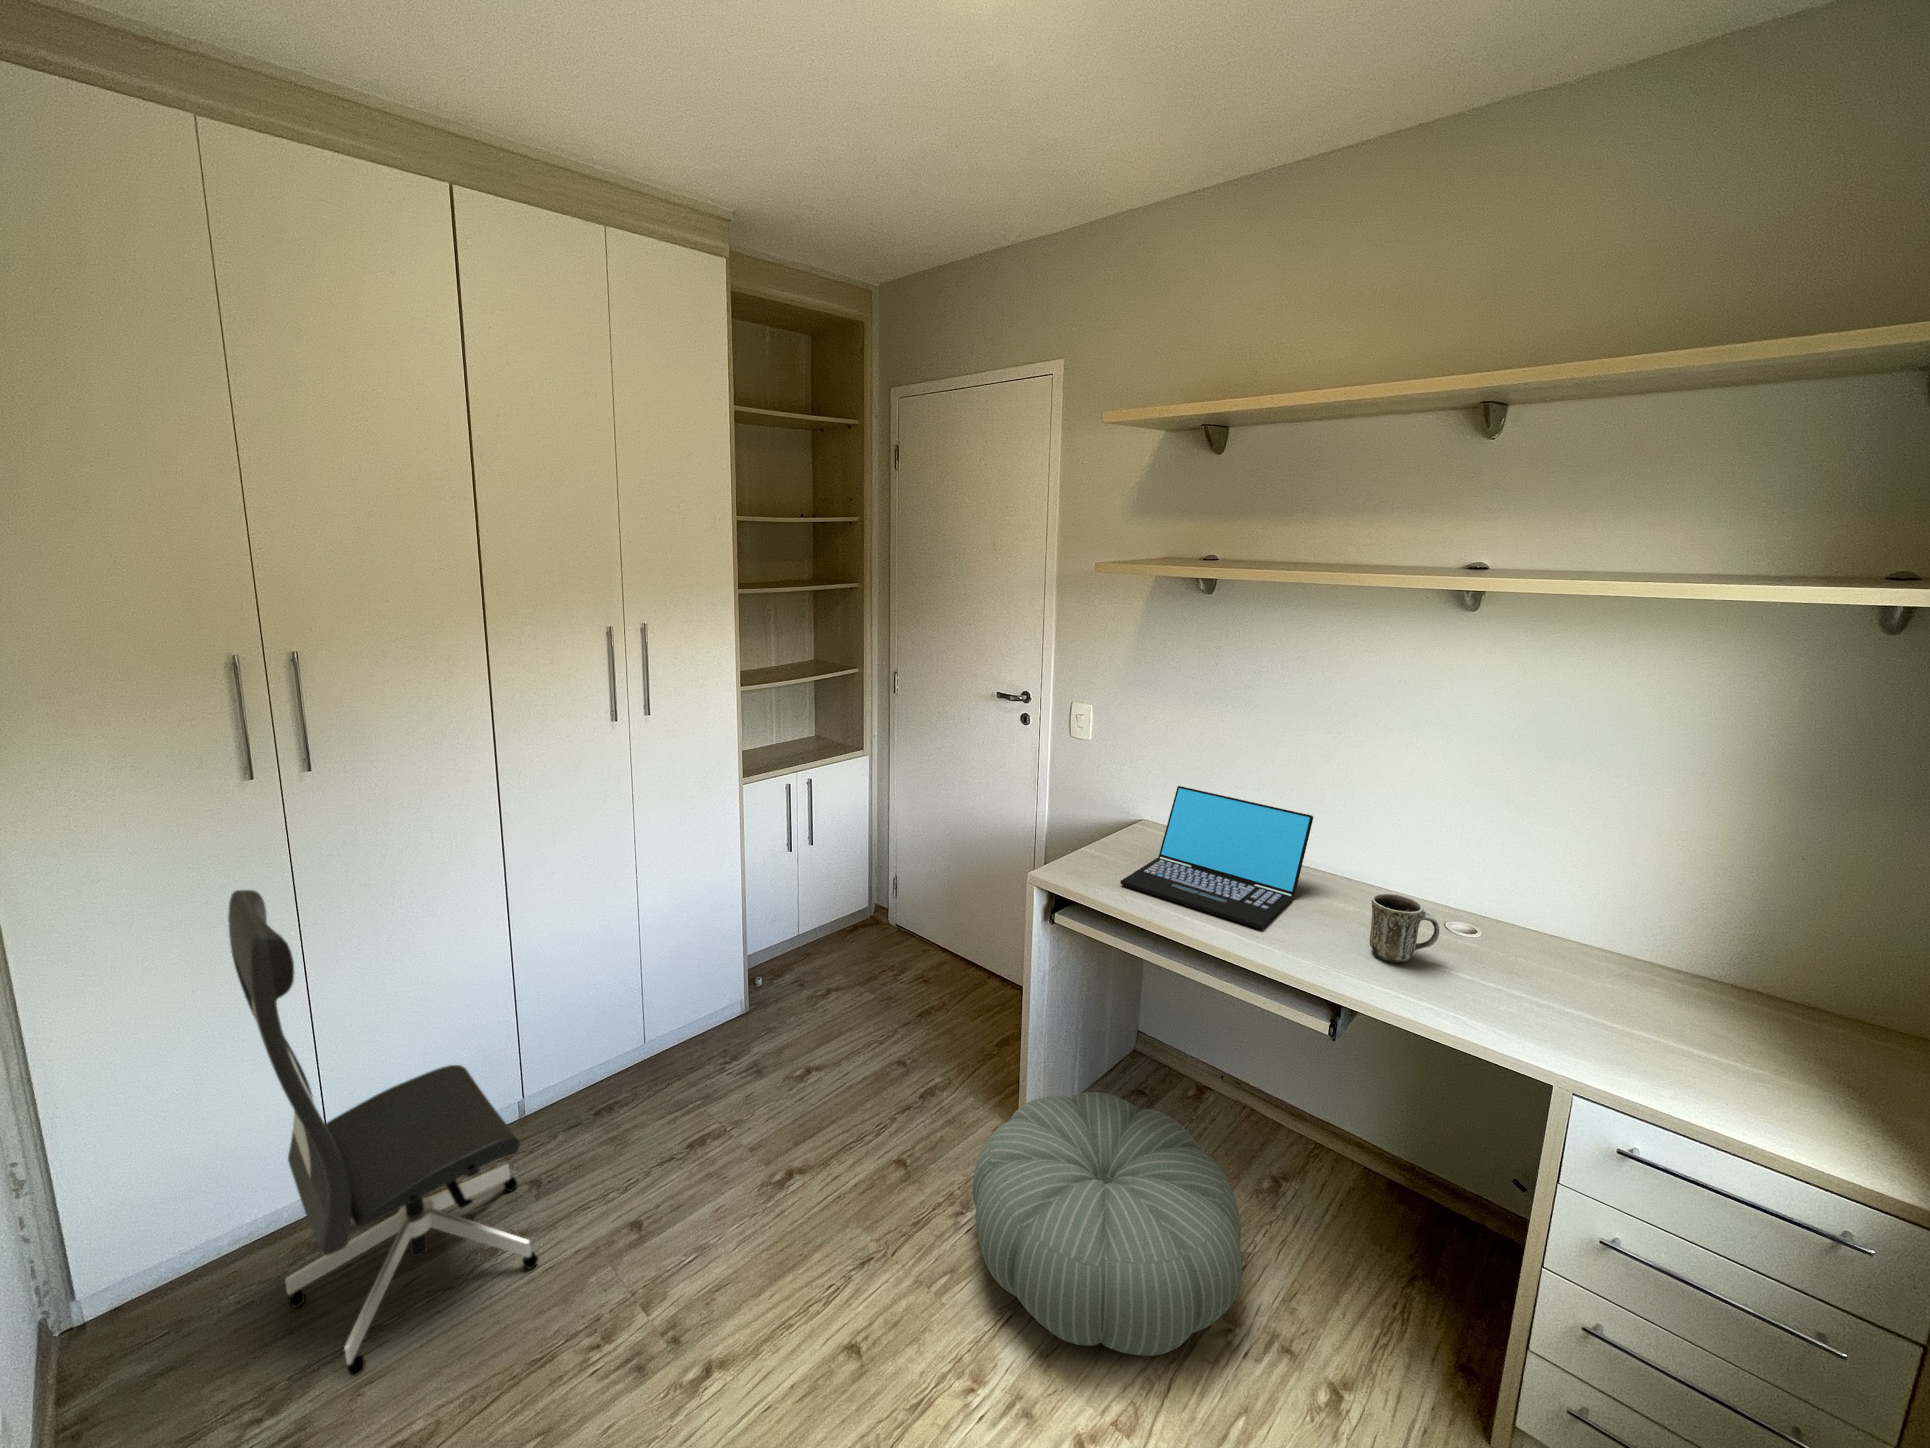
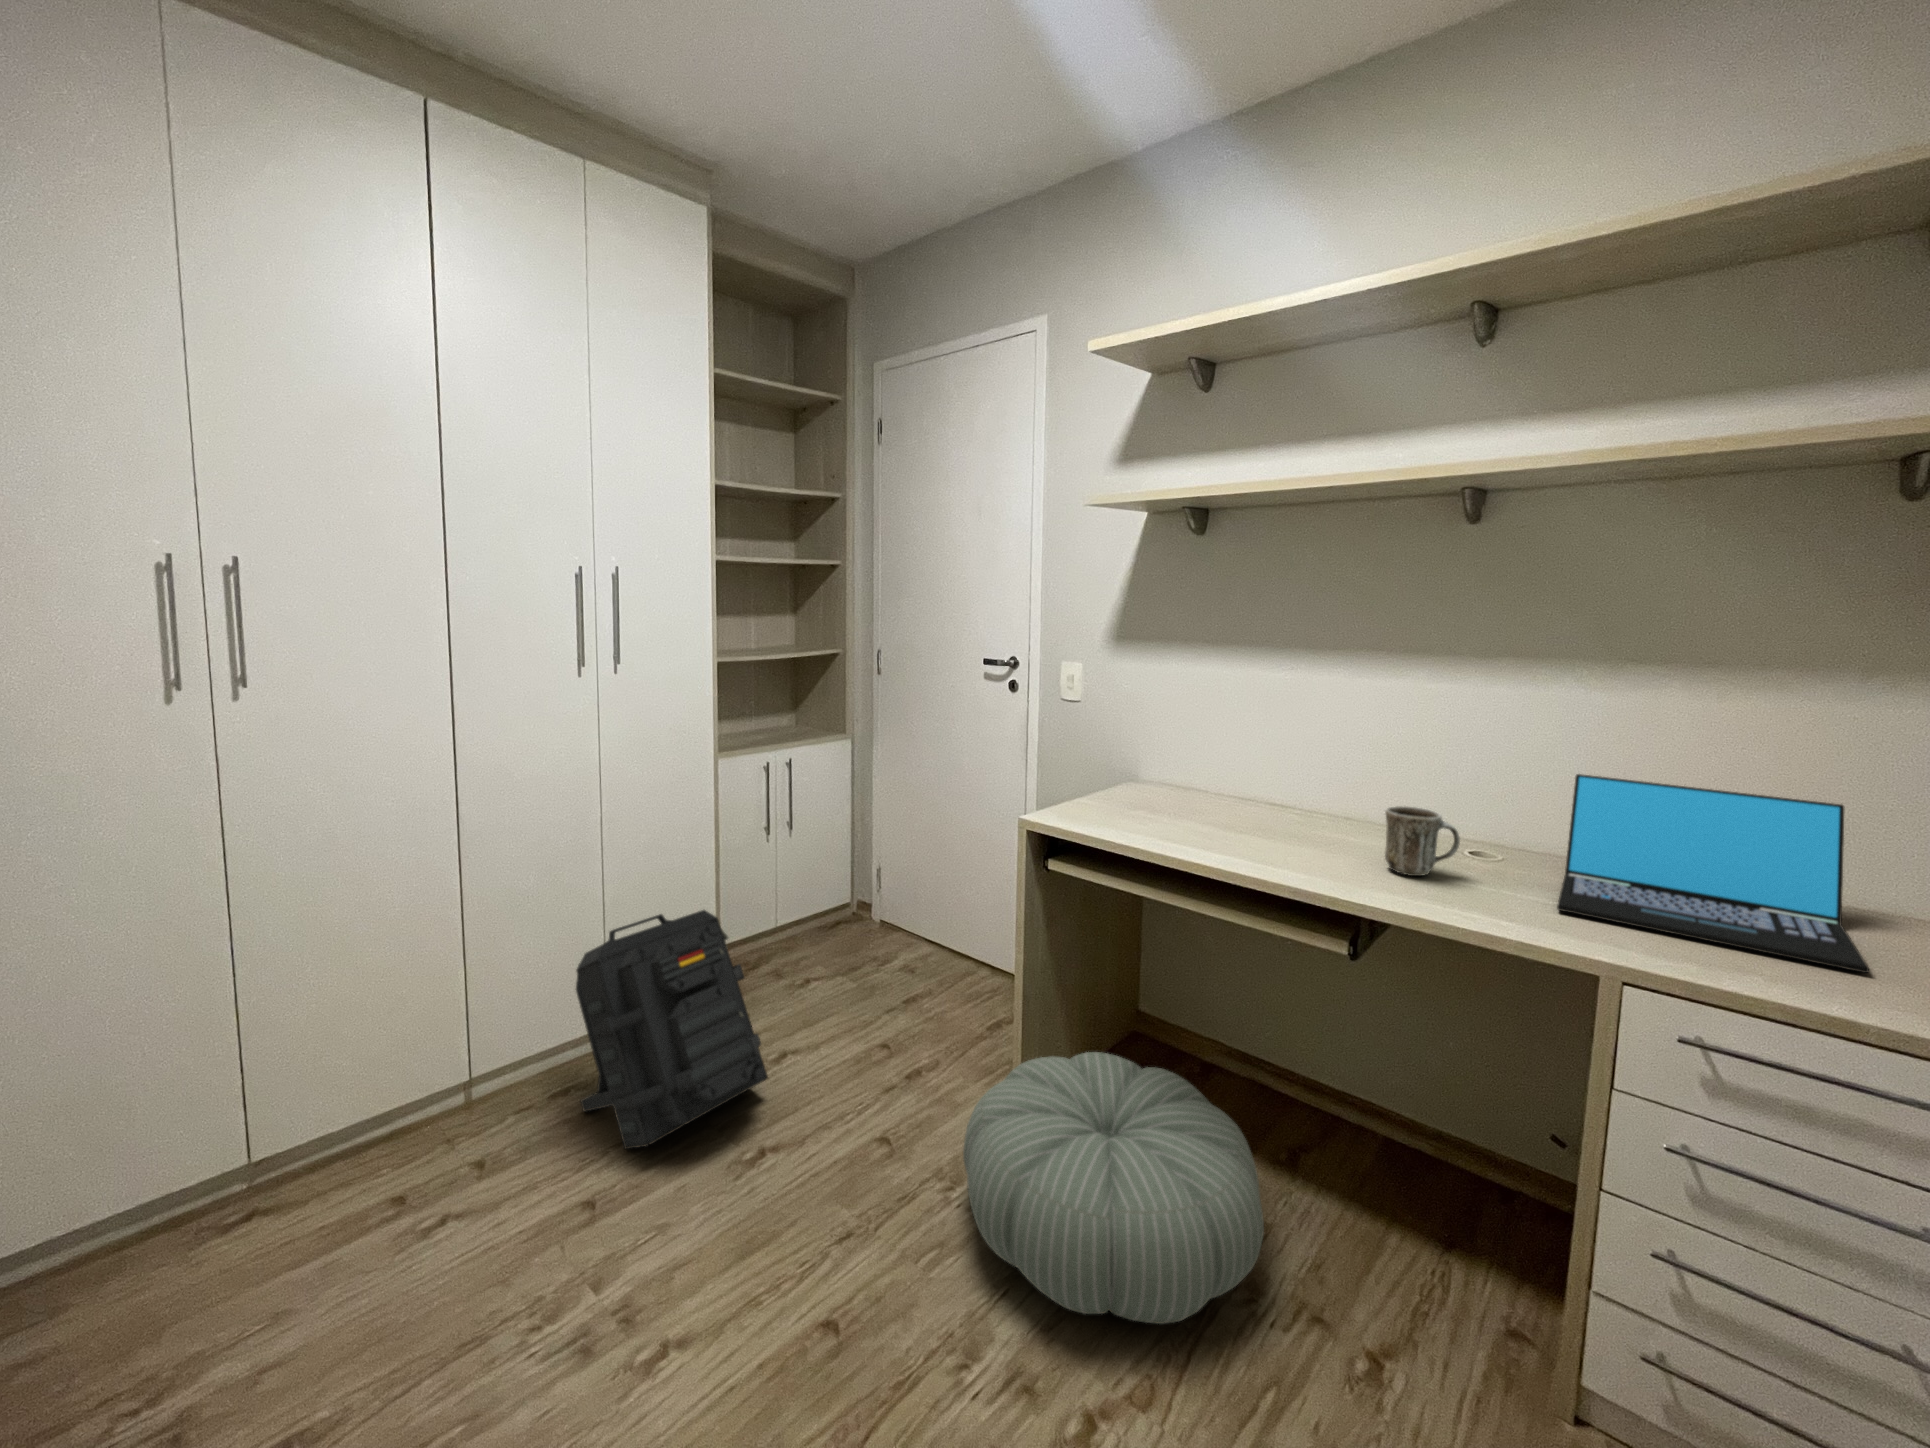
laptop: present [1120,786,1313,929] -> present [1557,774,1869,973]
office chair: present [228,890,538,1376] -> none [141,800,477,1365]
backpack: none [614,946,794,1172] -> present [576,910,768,1149]

